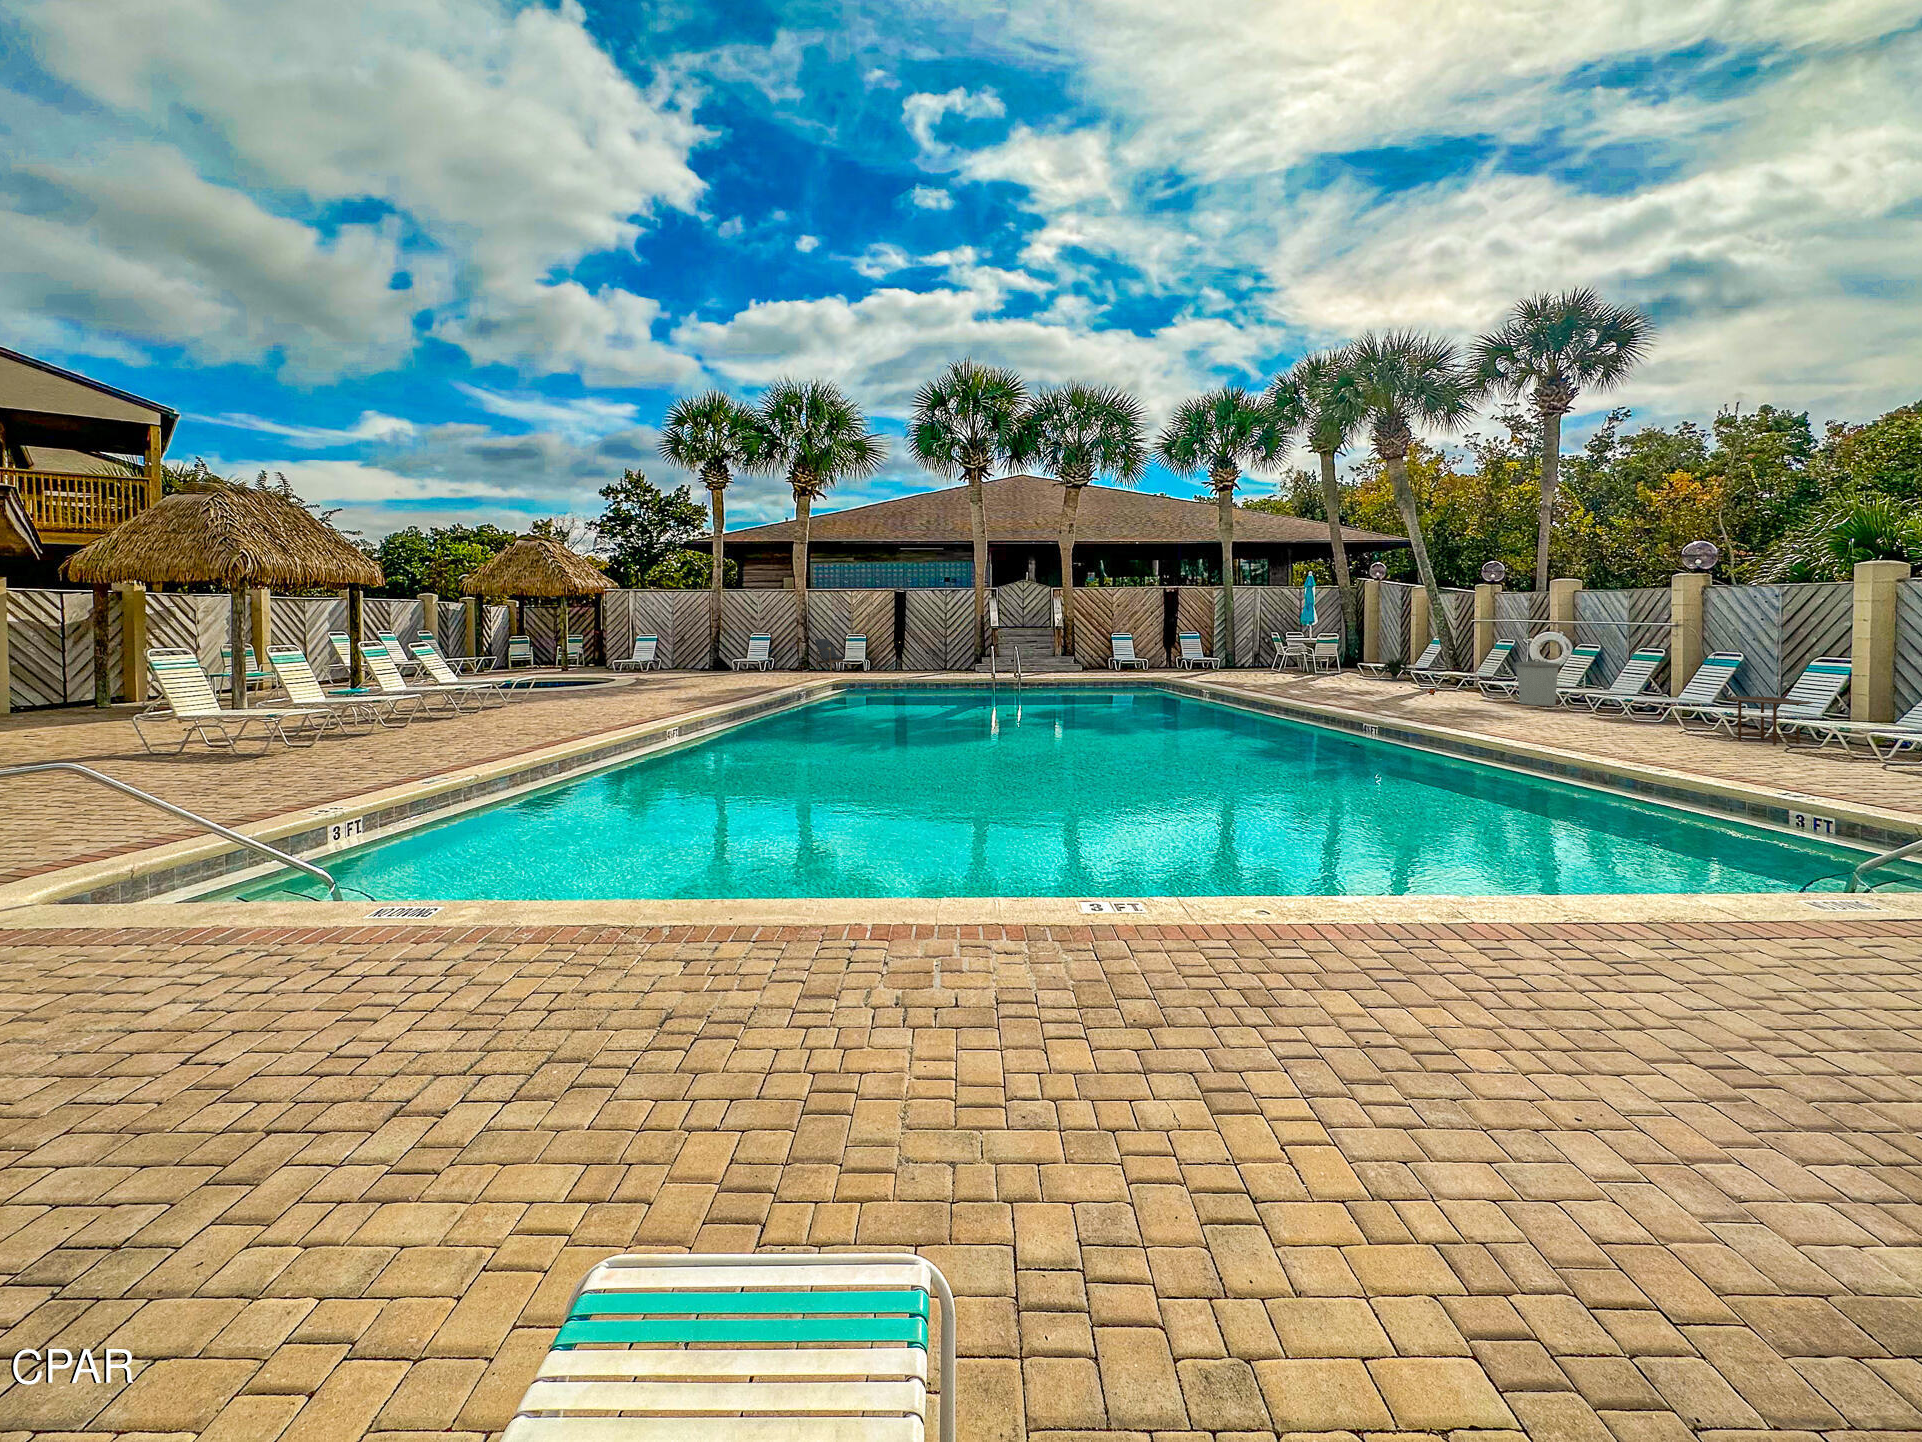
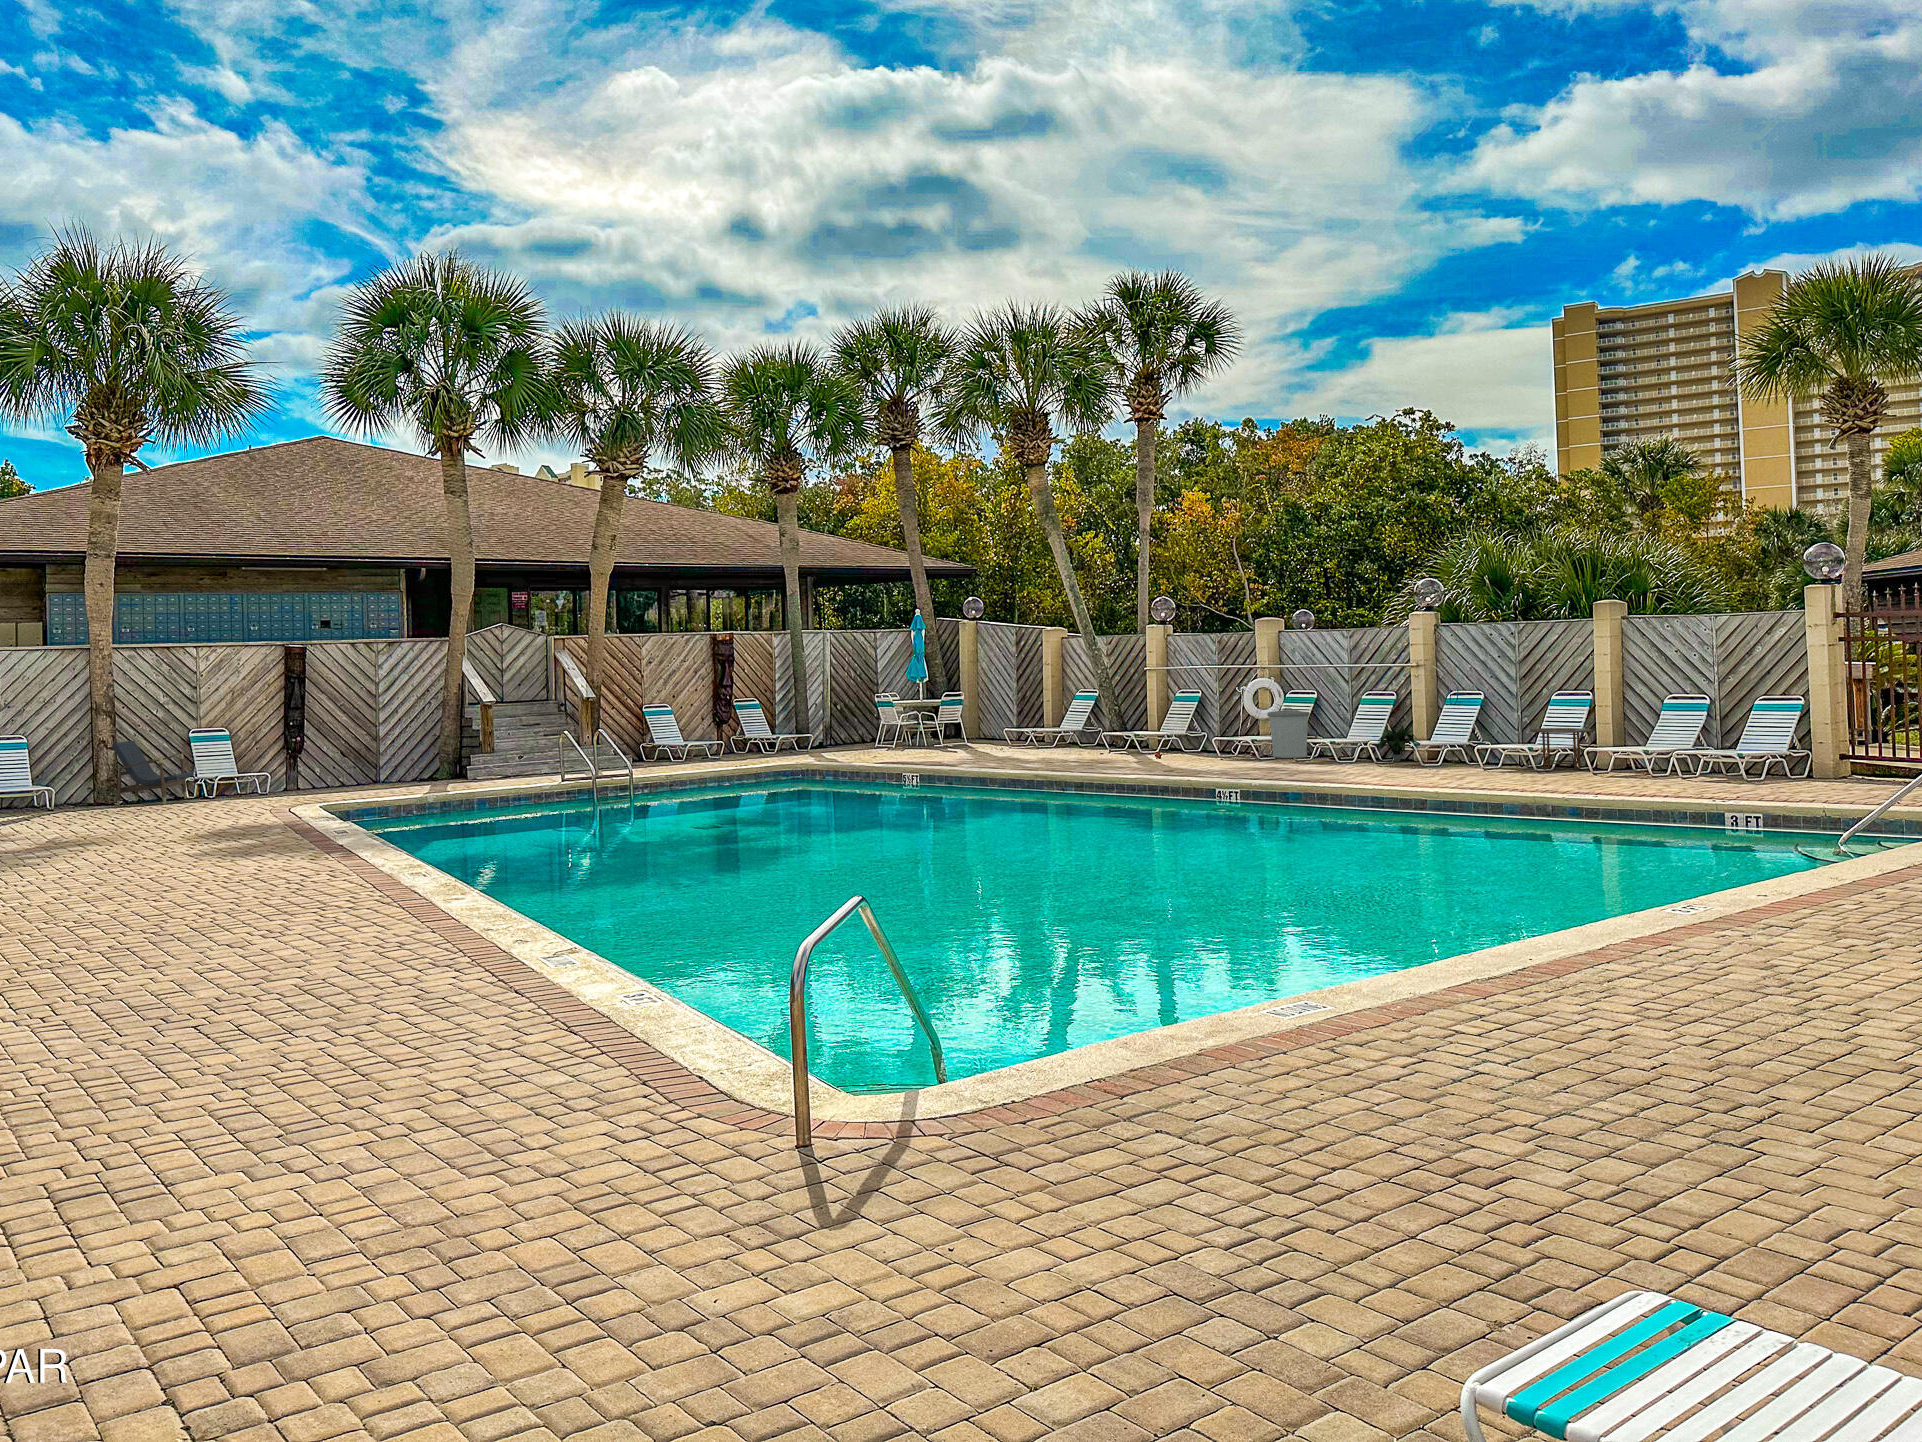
potted plant: present [1380,657,1410,681] -> present [1376,725,1420,762]

